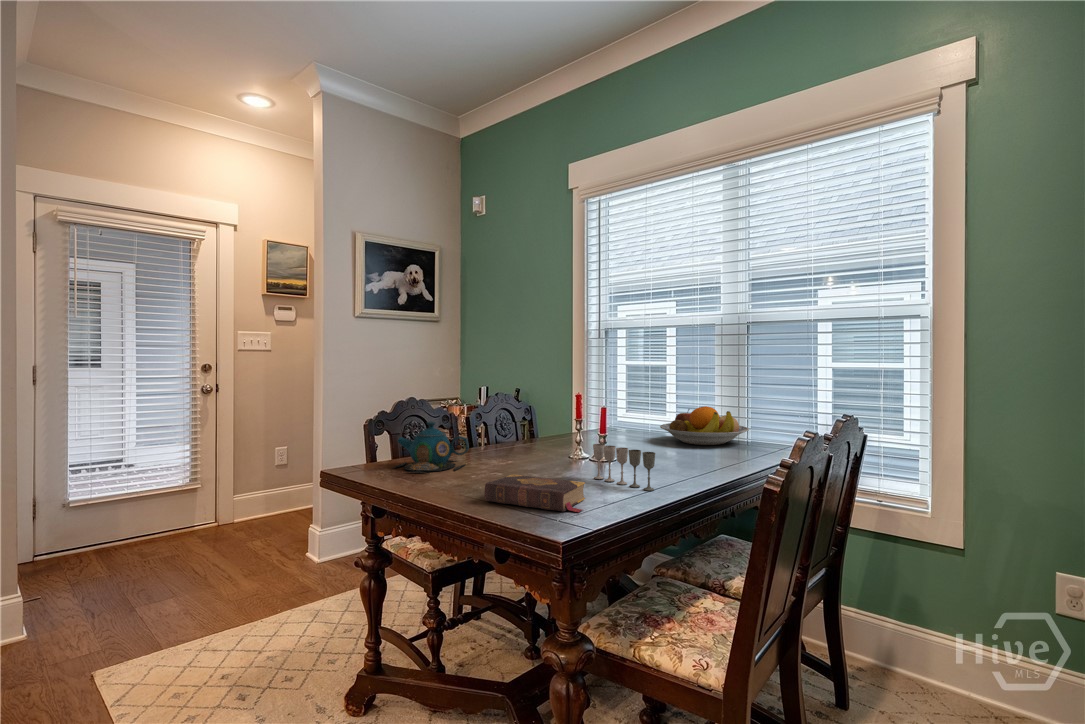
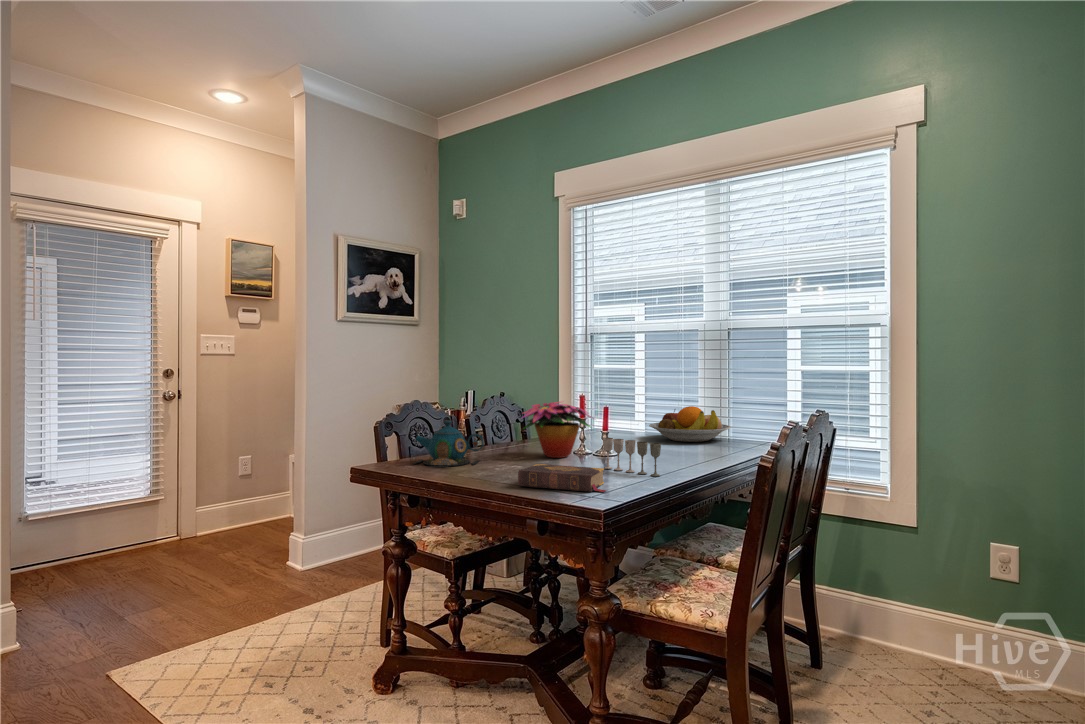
flower arrangement: none [507,401,596,463] -> present [522,402,591,458]

